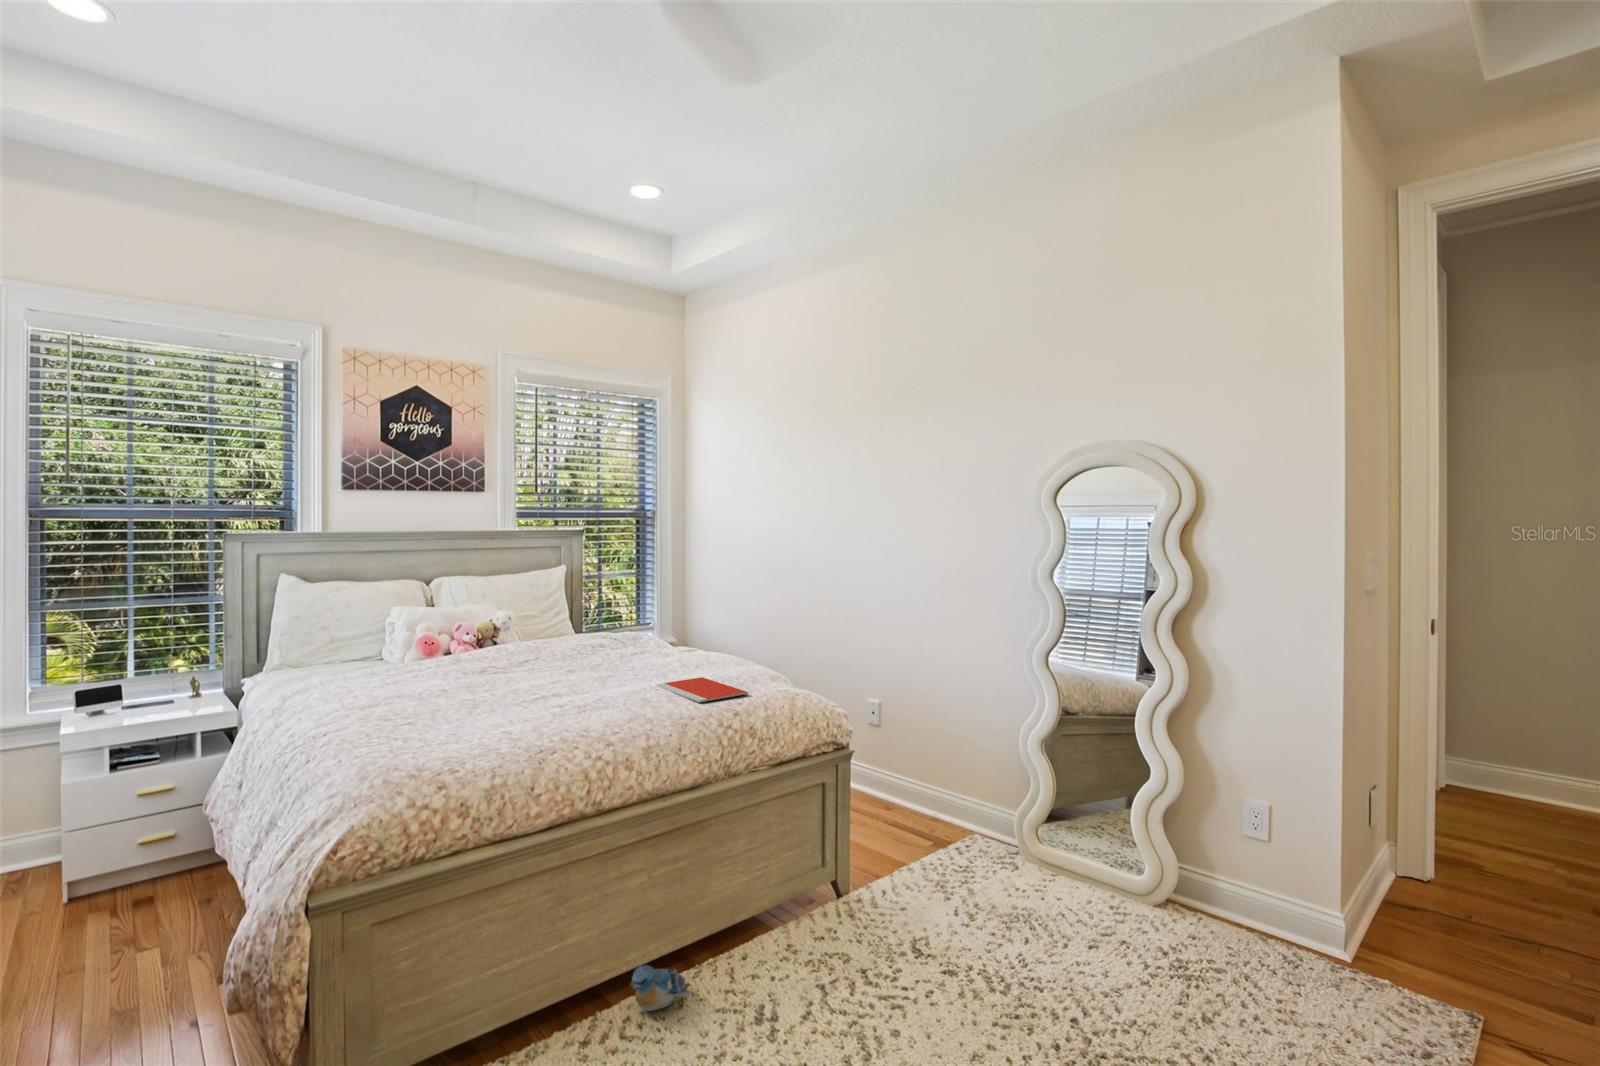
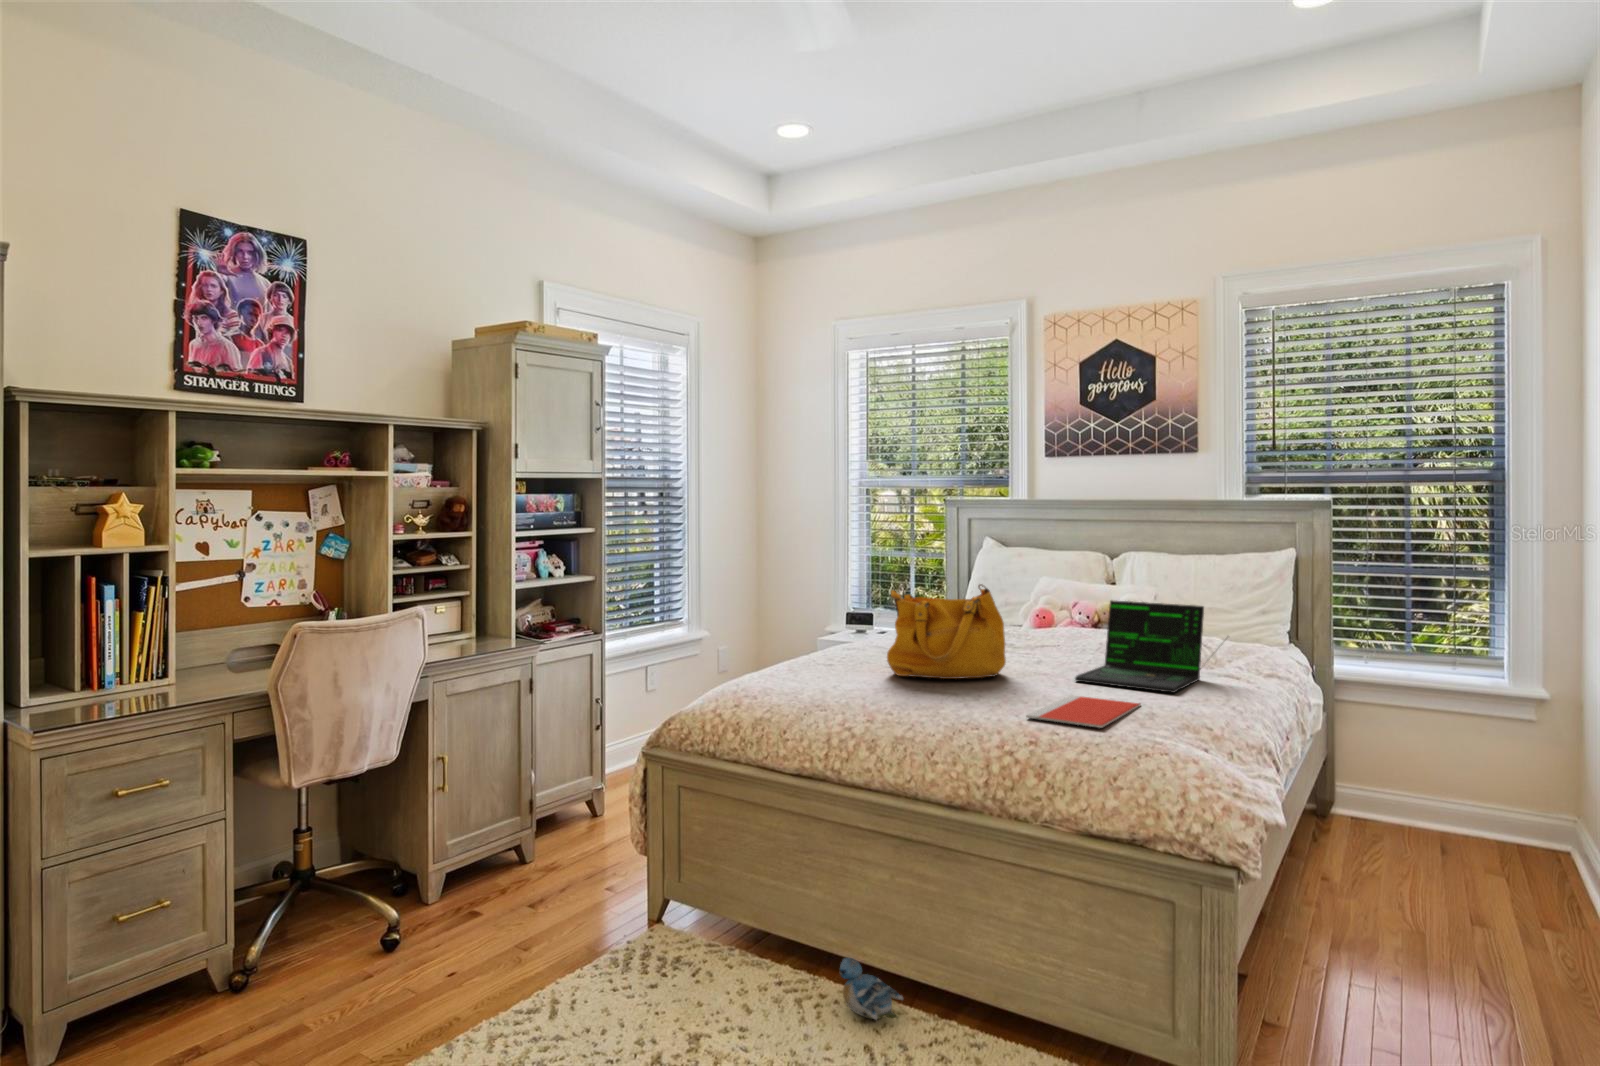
laptop: none [592,606,689,677] -> present [1075,600,1229,693]
handbag: none [471,609,581,709] -> present [887,584,1006,679]

